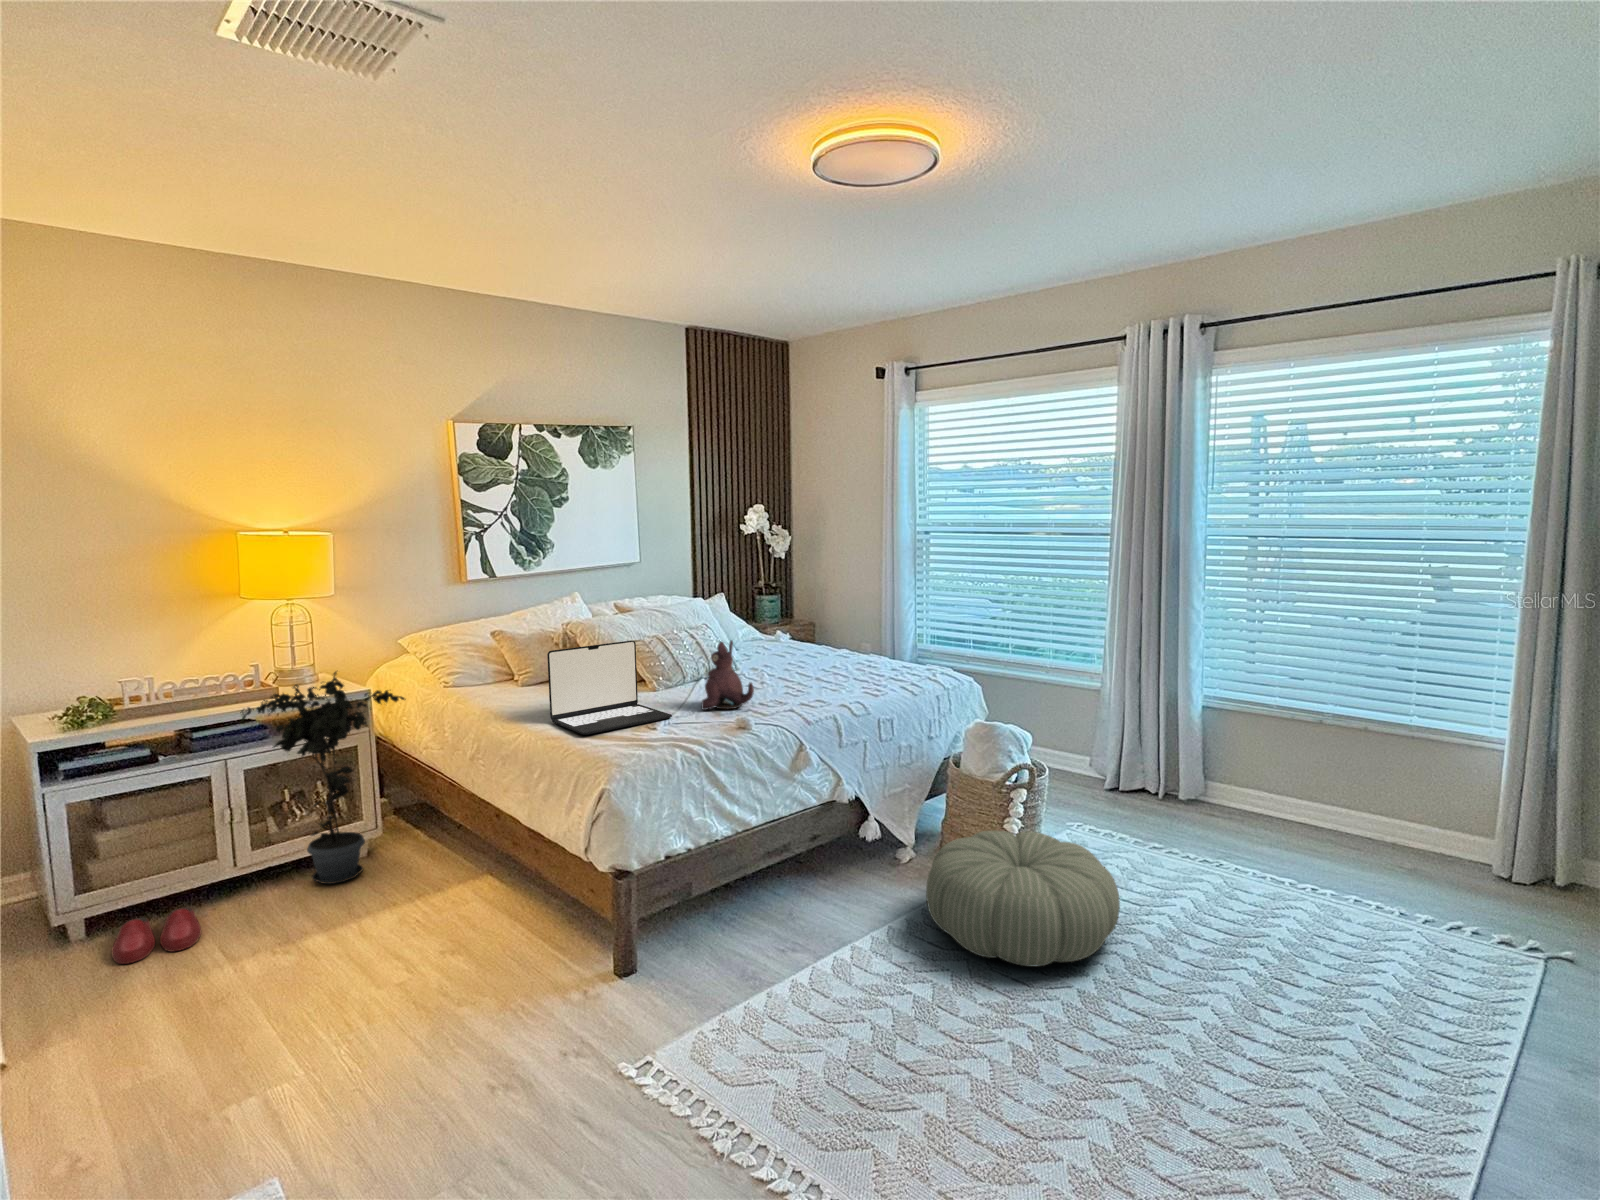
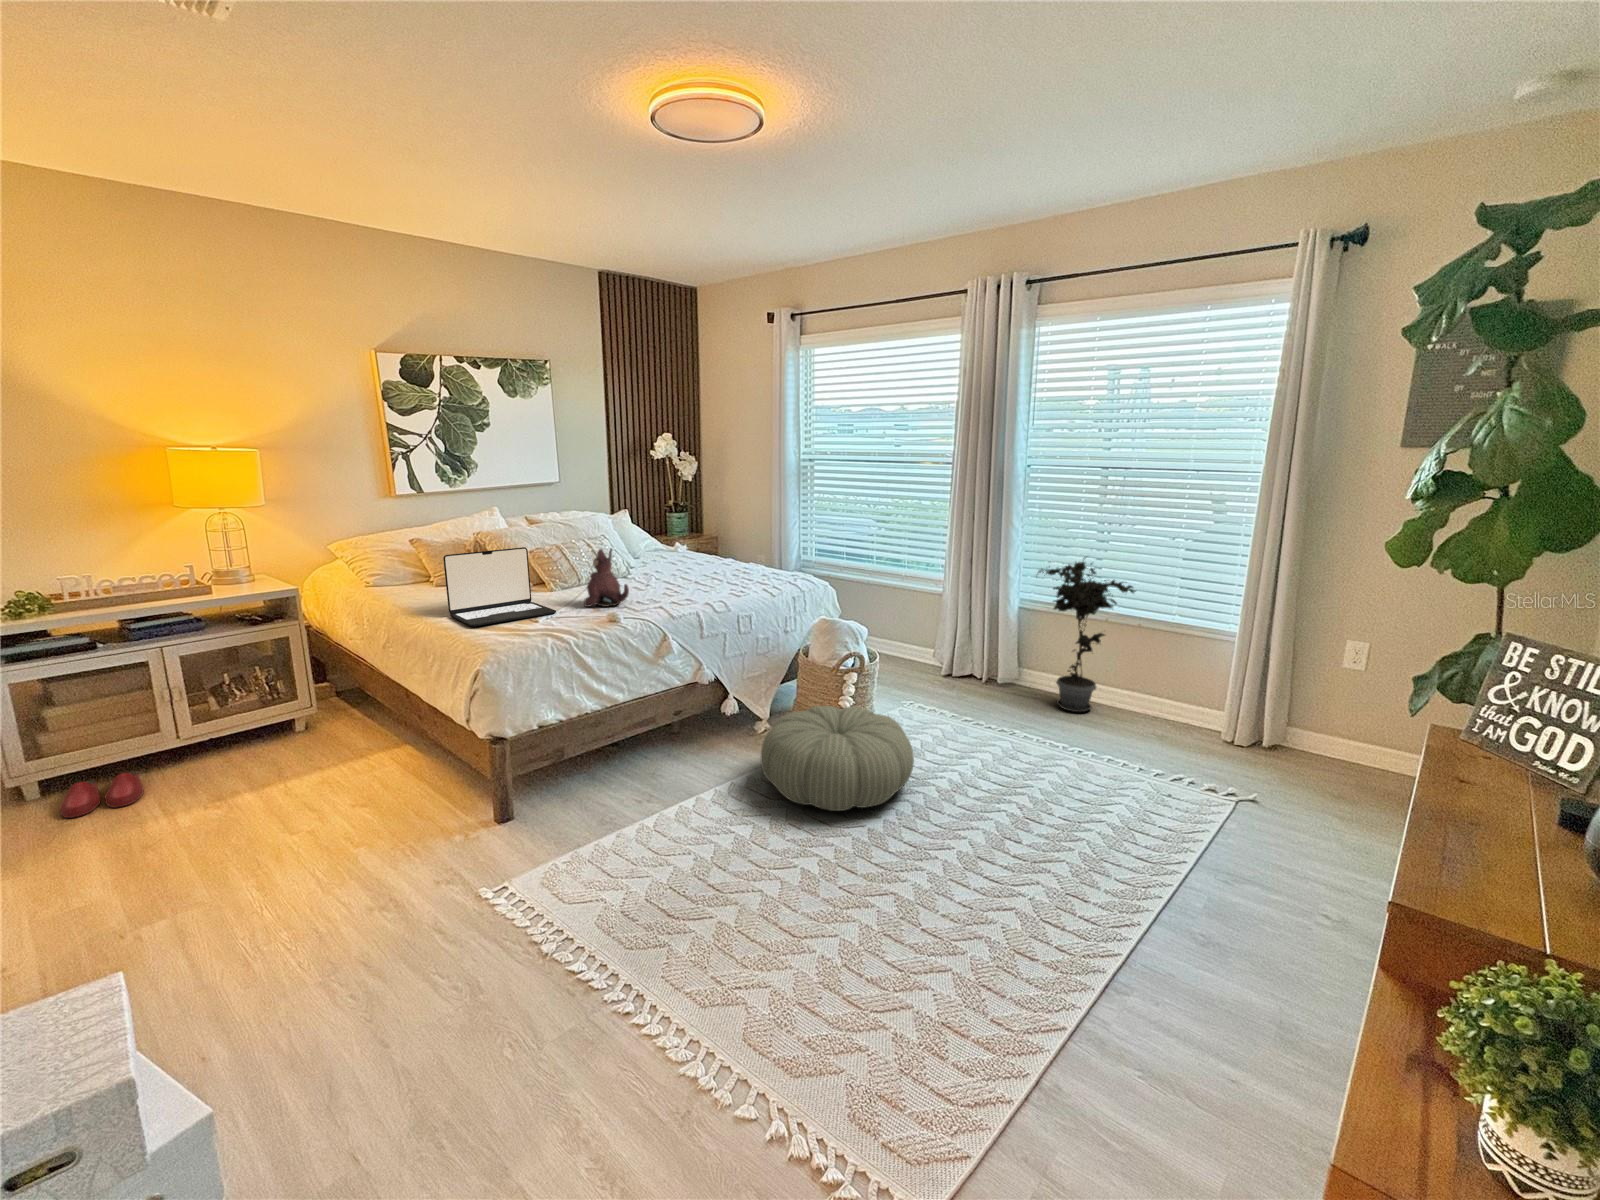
potted plant: present [240,672,406,884] -> present [1039,558,1134,712]

